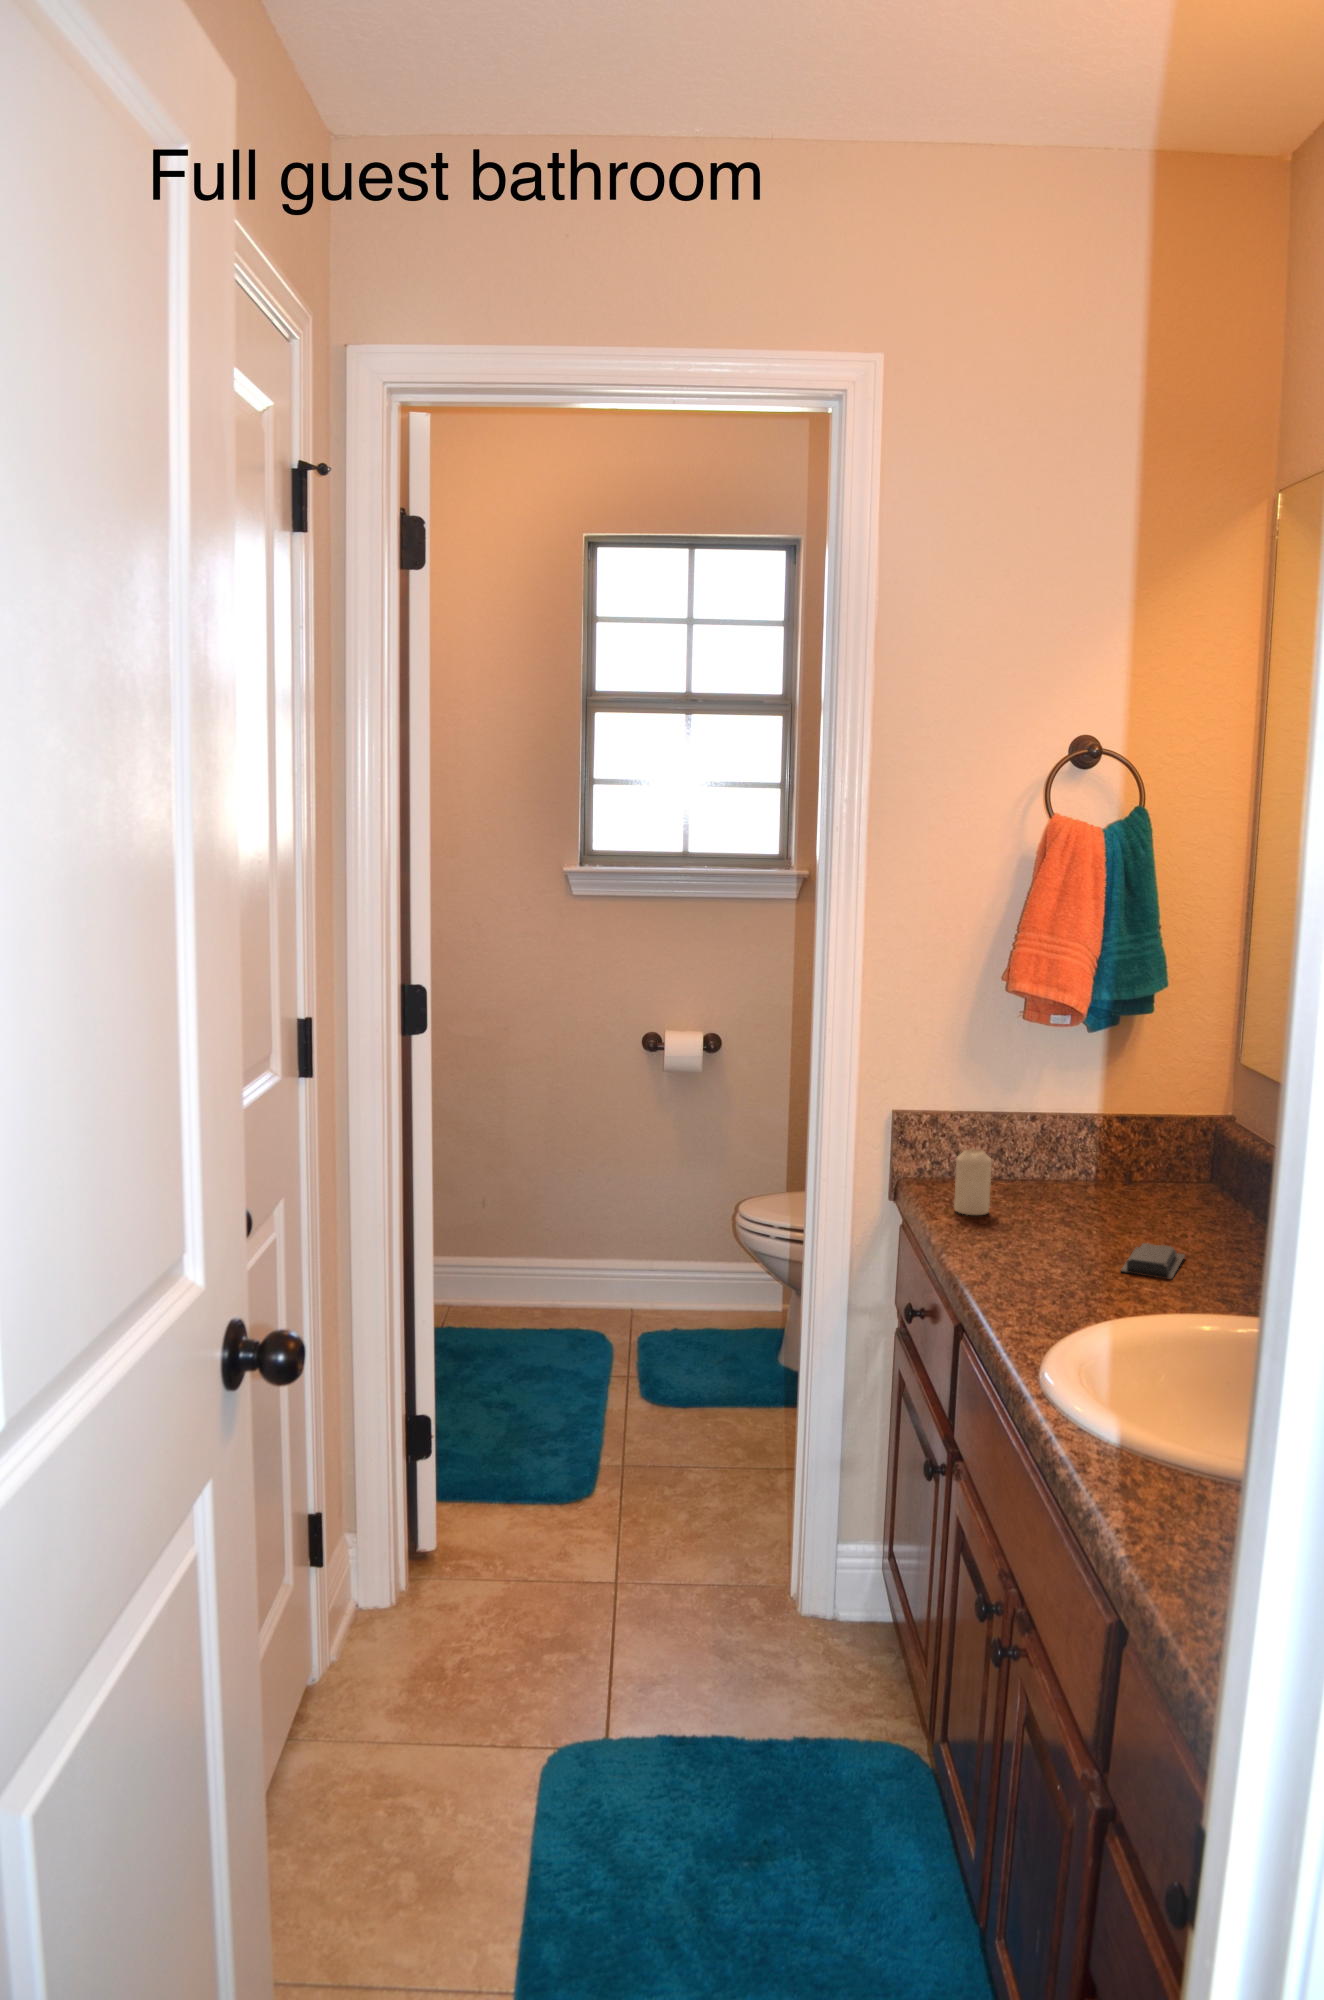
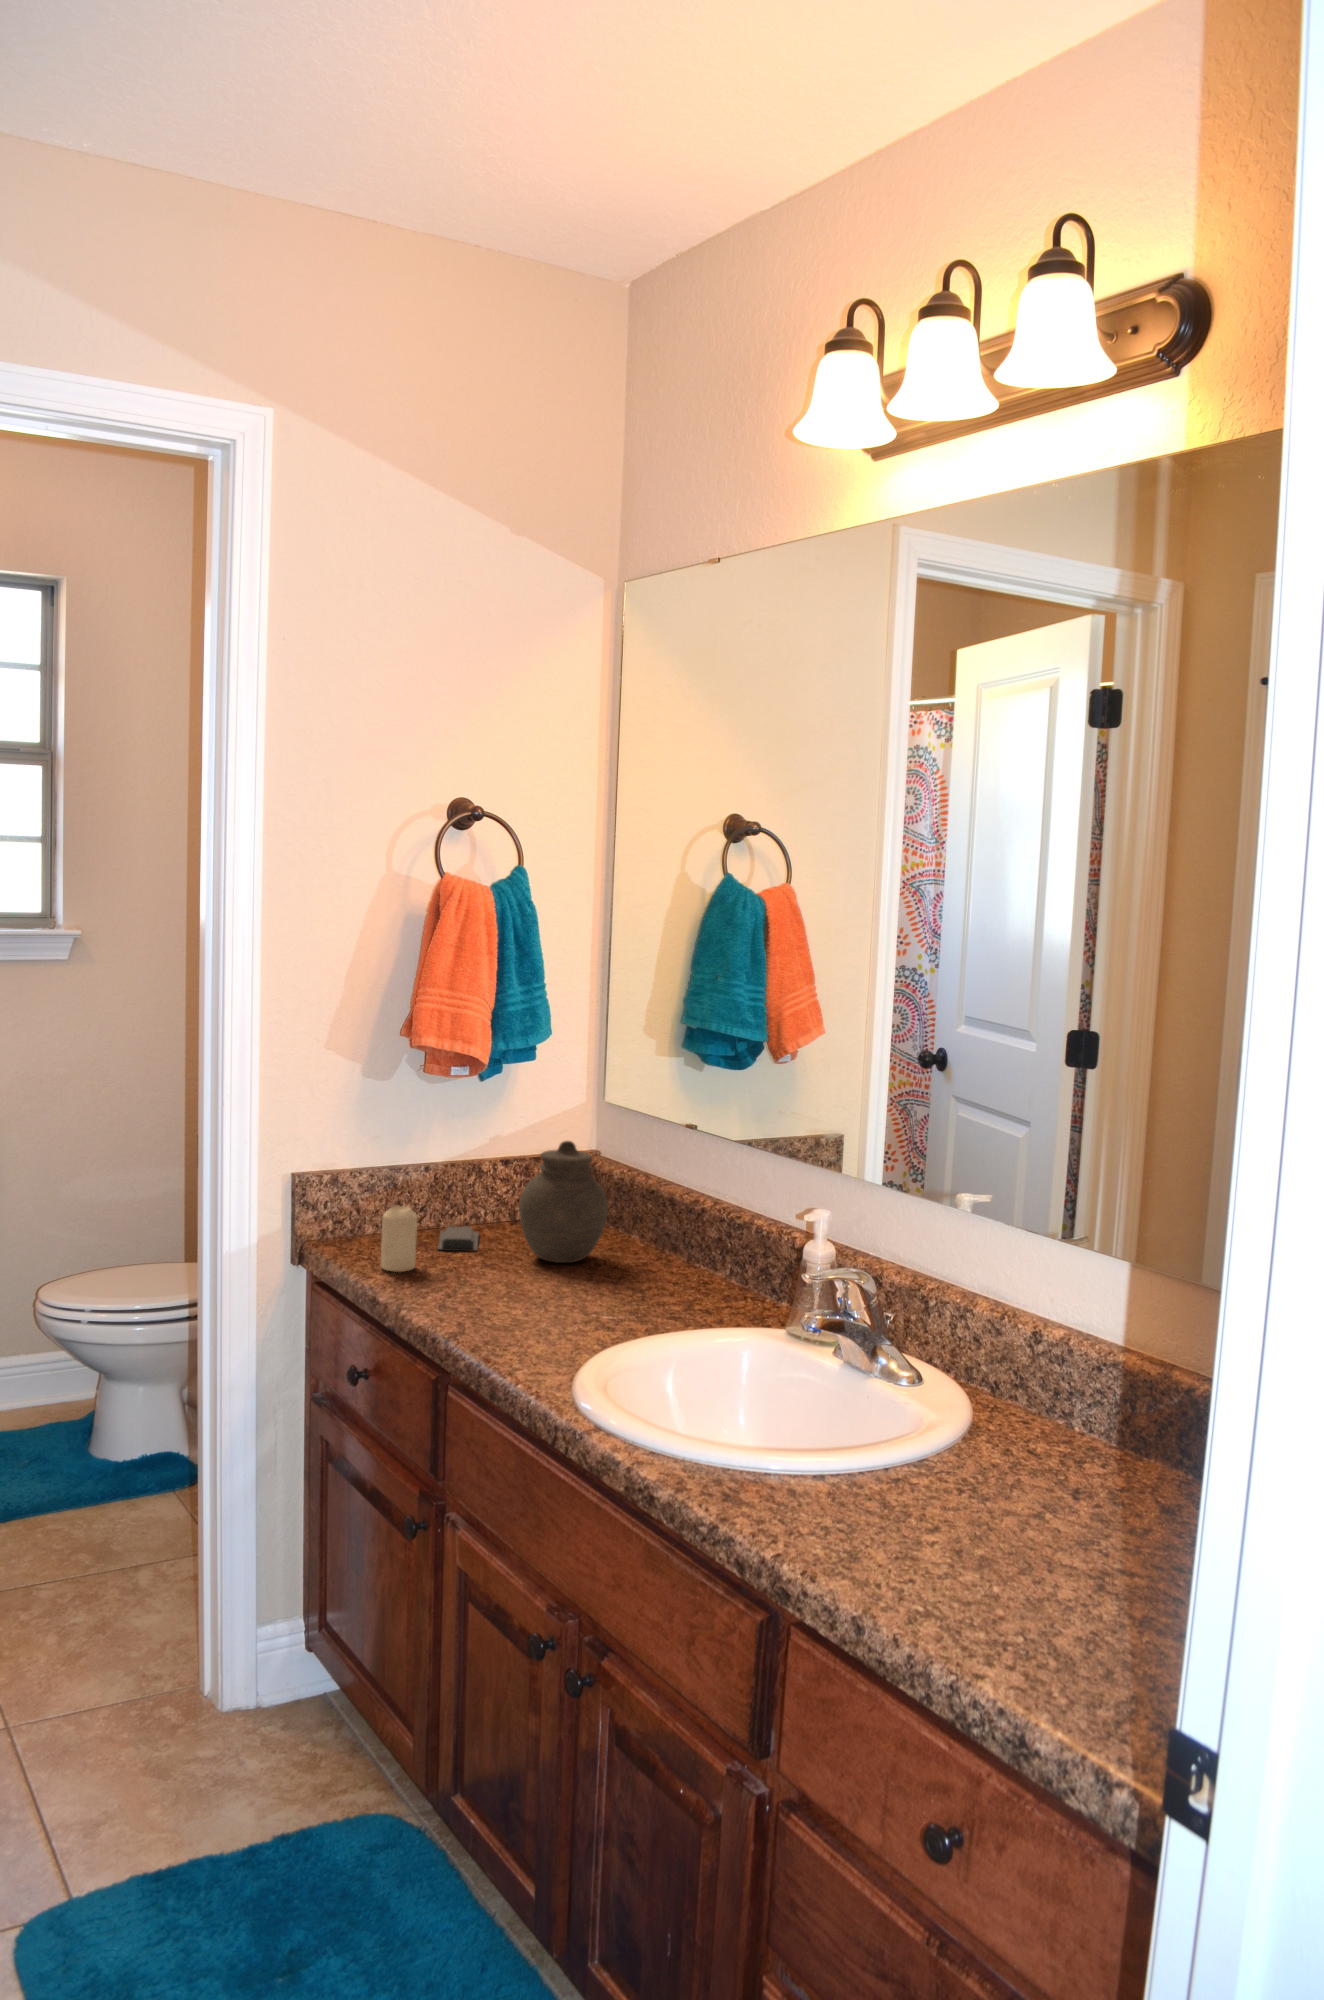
jar: none [1106,1097,1205,1228] -> present [519,1141,608,1263]
soap bar: present [1120,1243,1185,1280] -> present [438,1226,479,1251]

